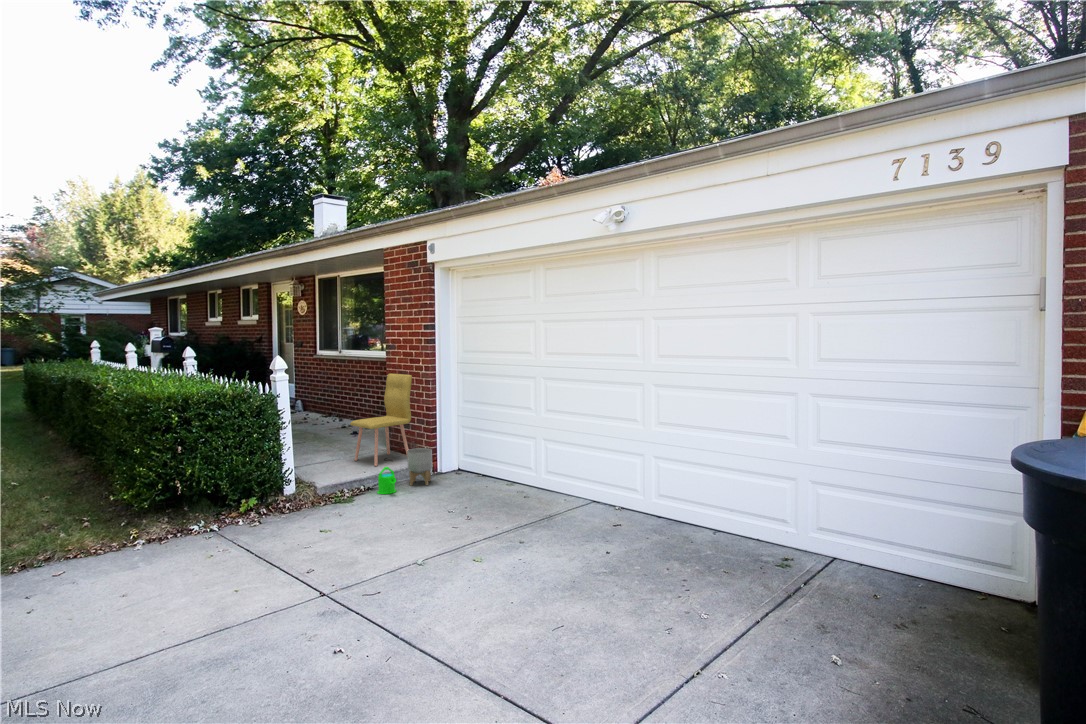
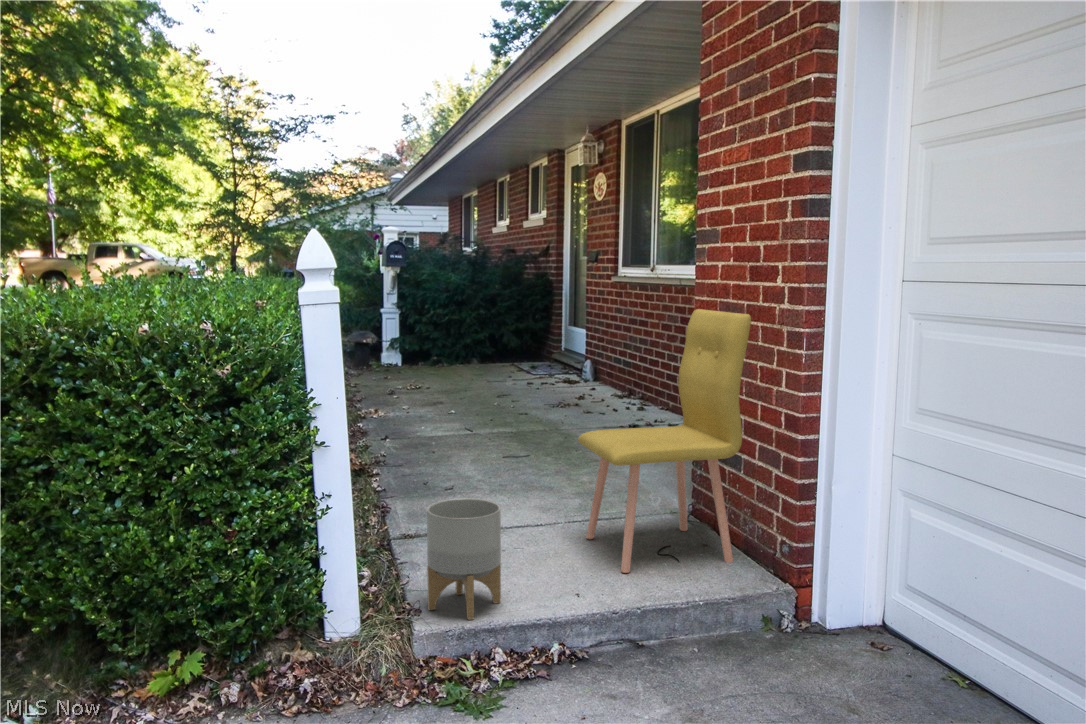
planter: present [407,448,432,486] -> present [427,498,501,620]
watering can: present [377,467,396,494] -> none [581,611,647,708]

